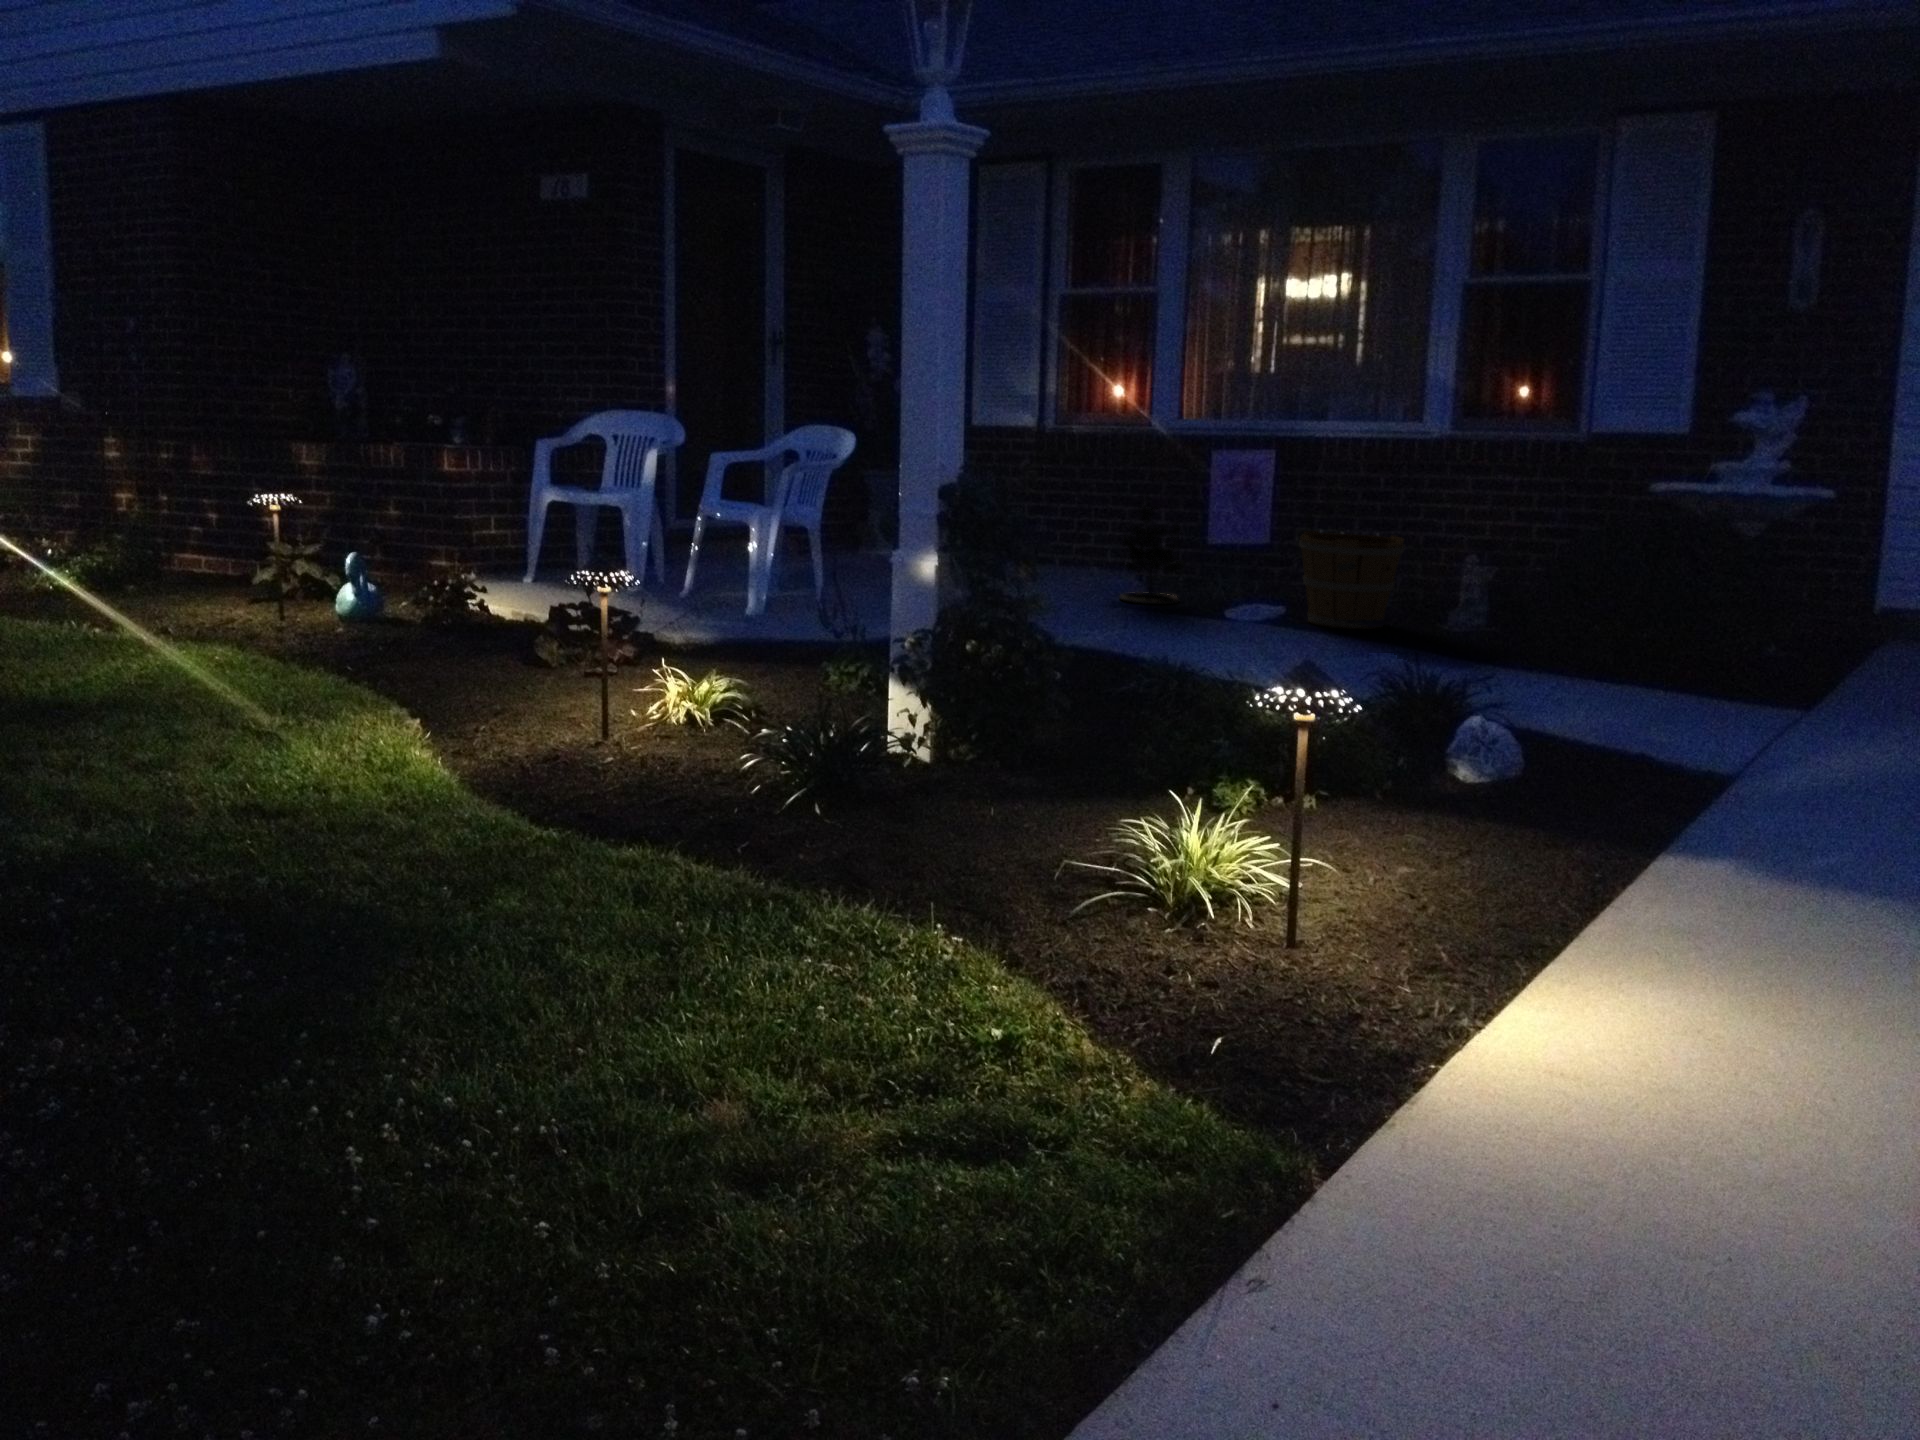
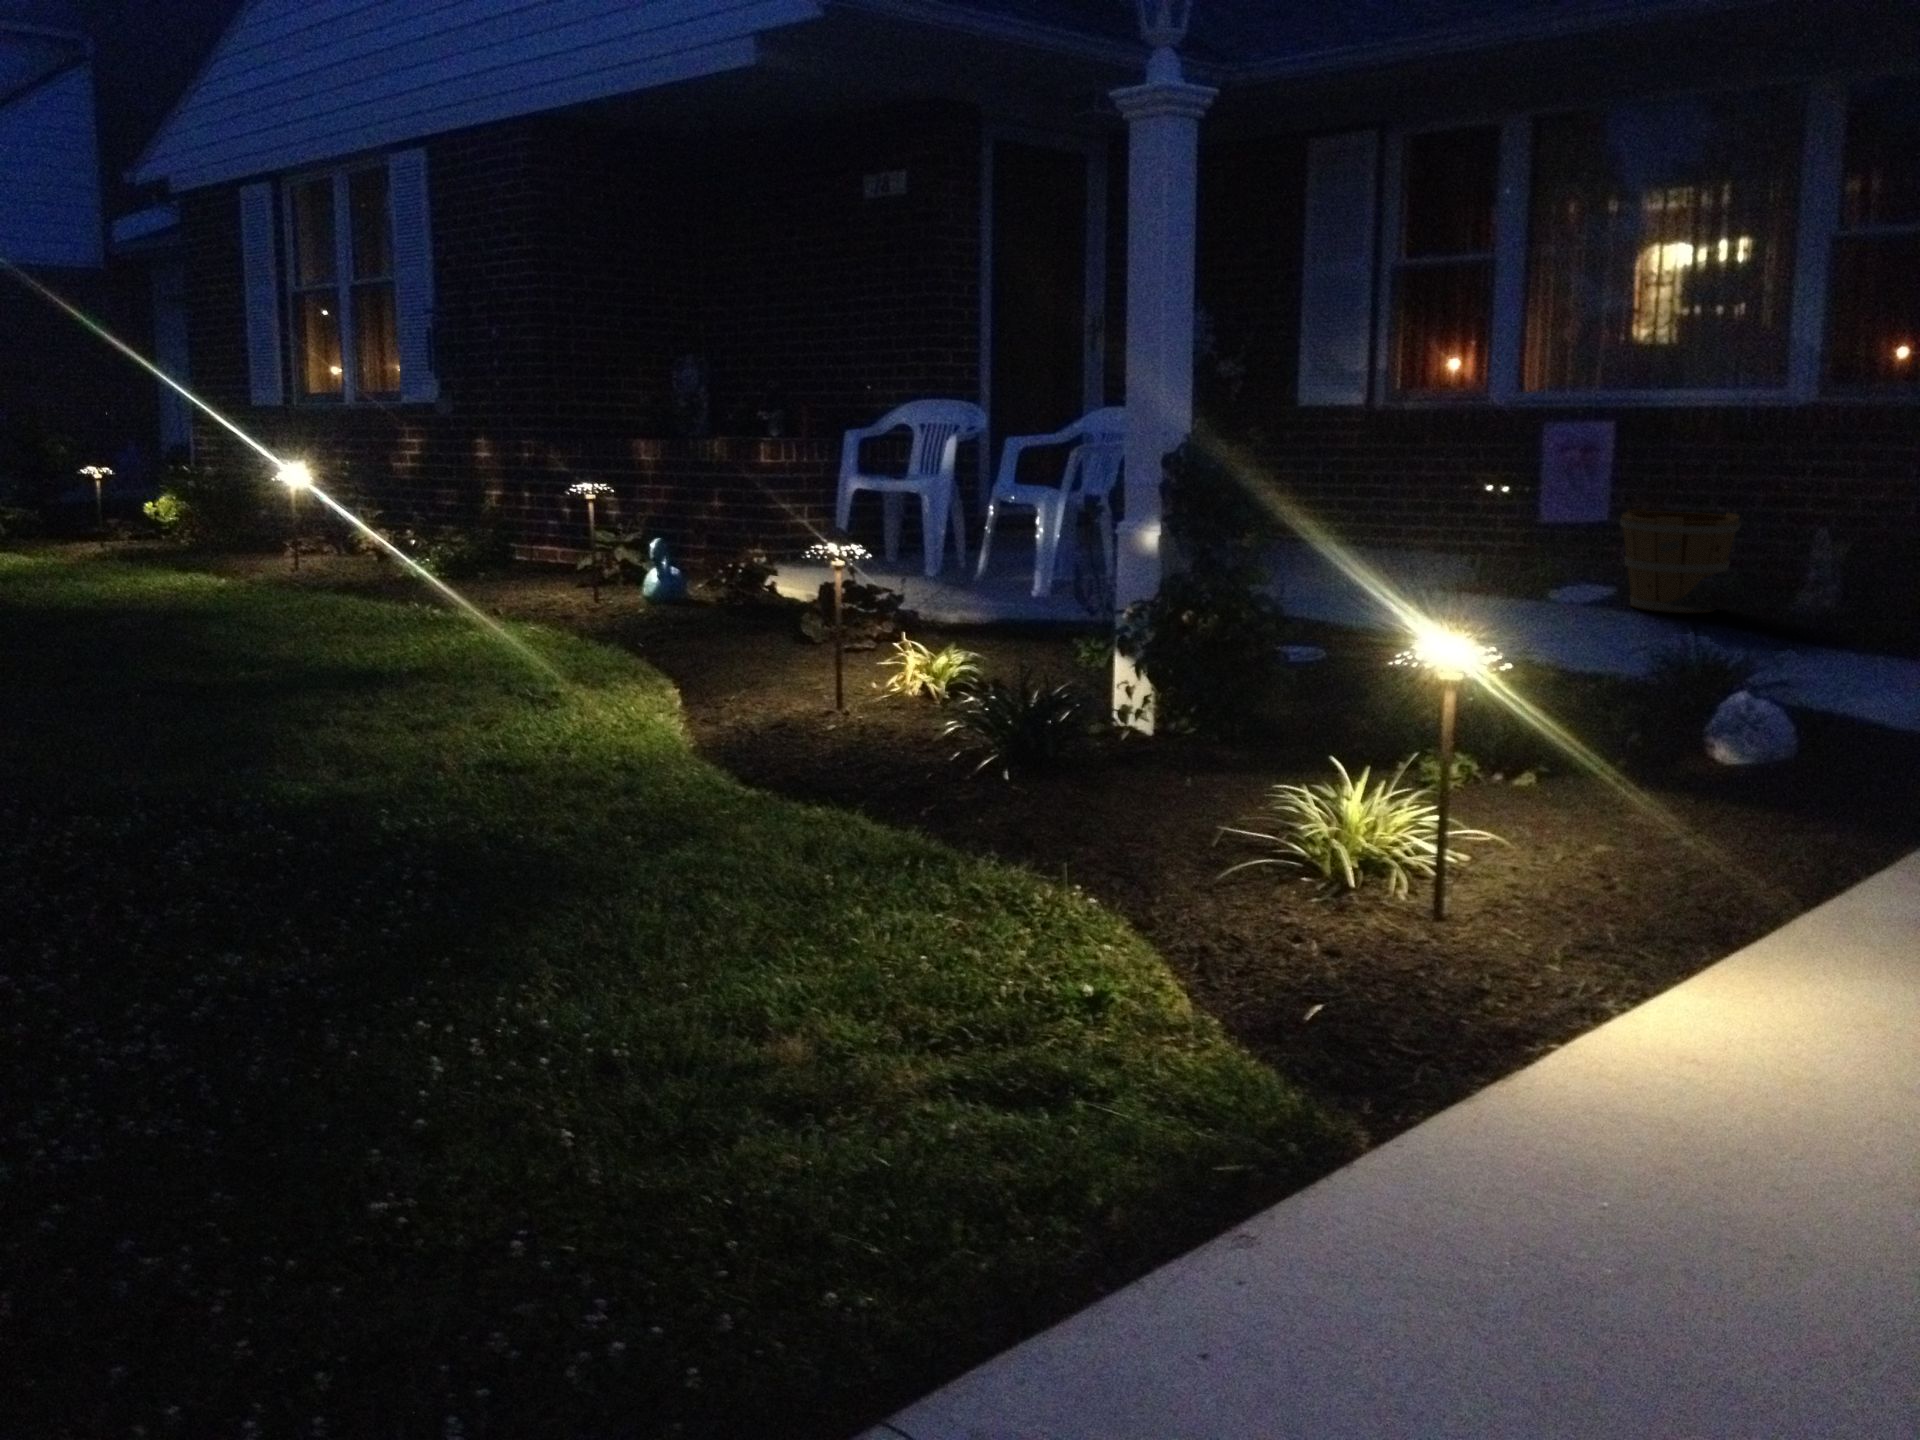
potted tree: present [1120,494,1184,604] -> none [1430,470,1507,589]

